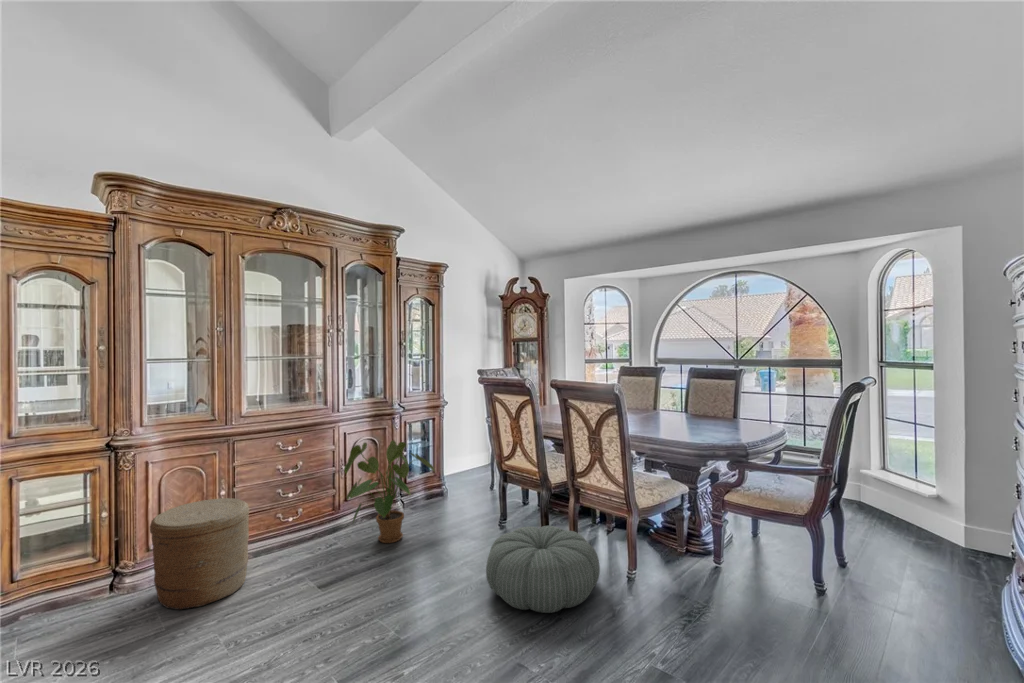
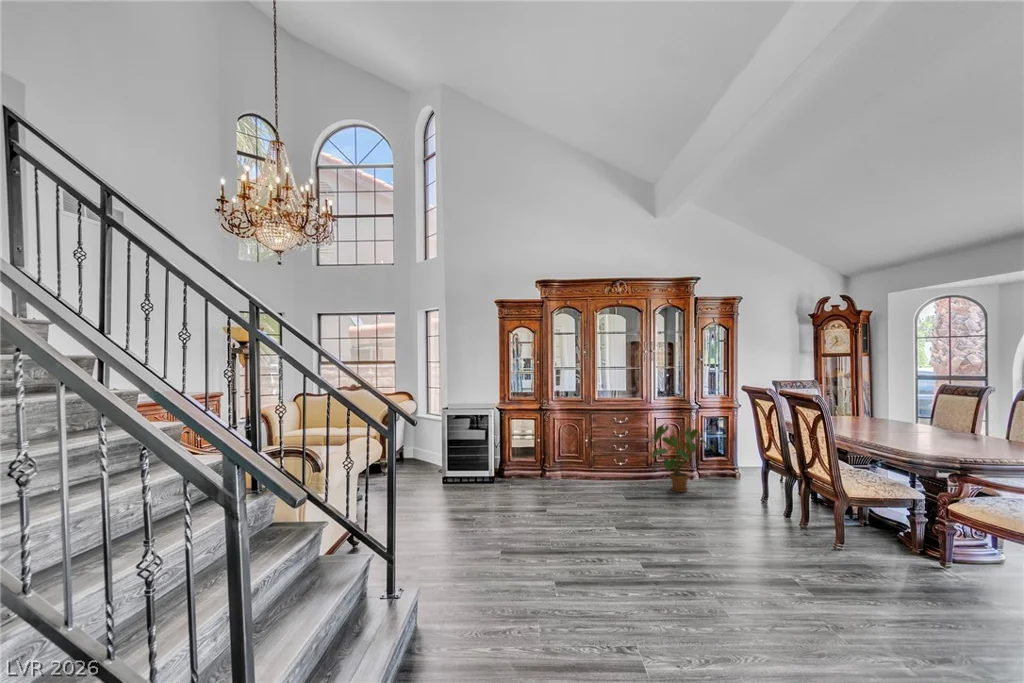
woven basket: present [150,498,249,610] -> none [554,442,596,491]
pouf: present [486,526,600,613] -> none [715,494,801,545]

